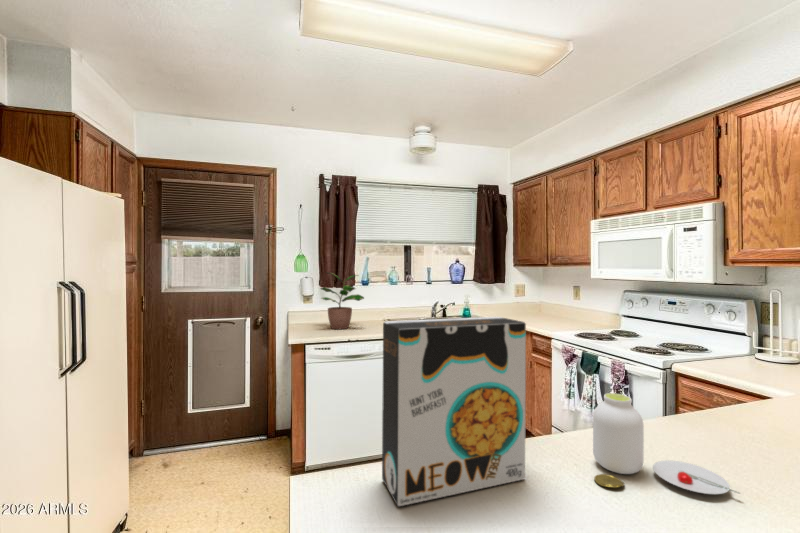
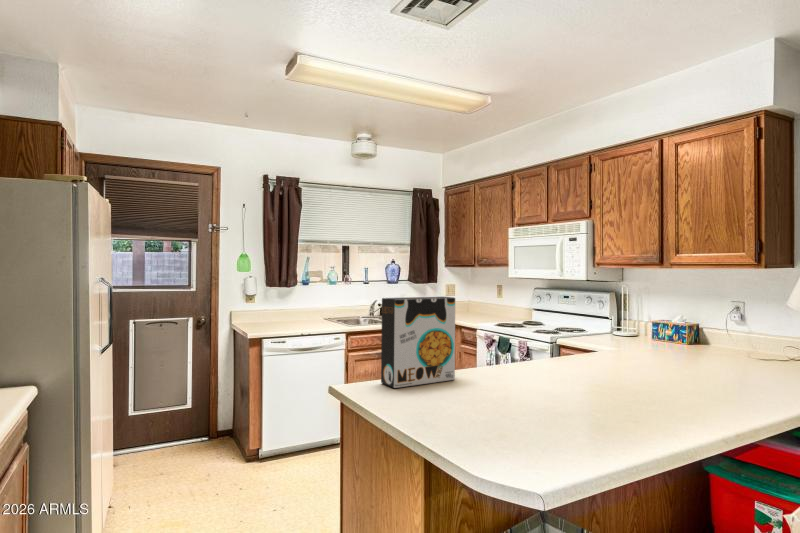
potted plant: present [321,272,364,329] -> none [266,272,312,326]
jar: present [593,393,740,494] -> none [489,337,552,379]

